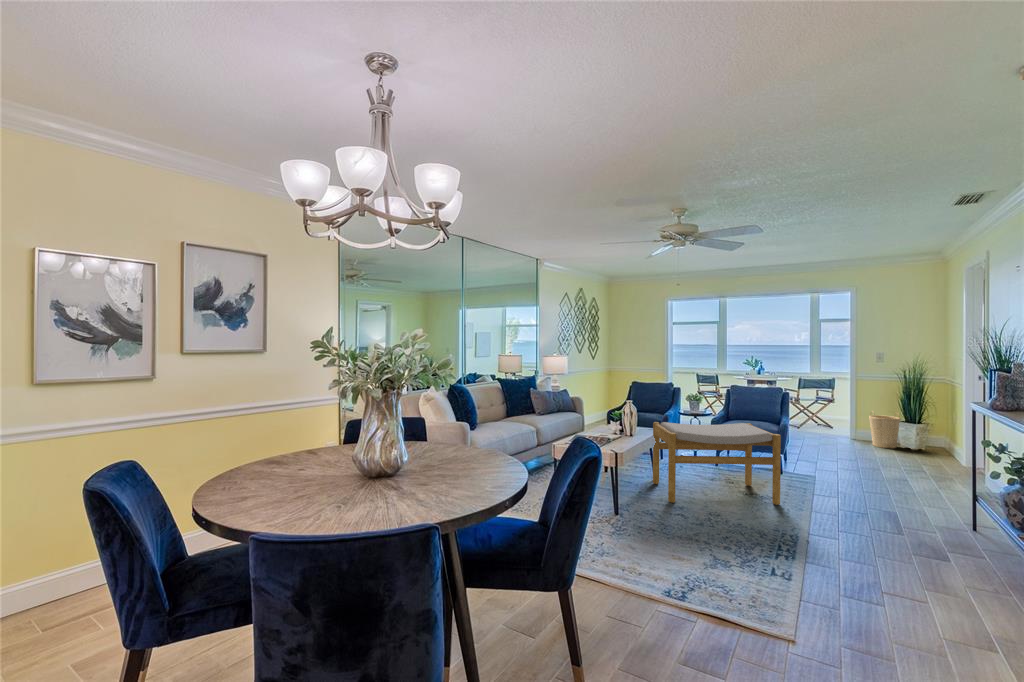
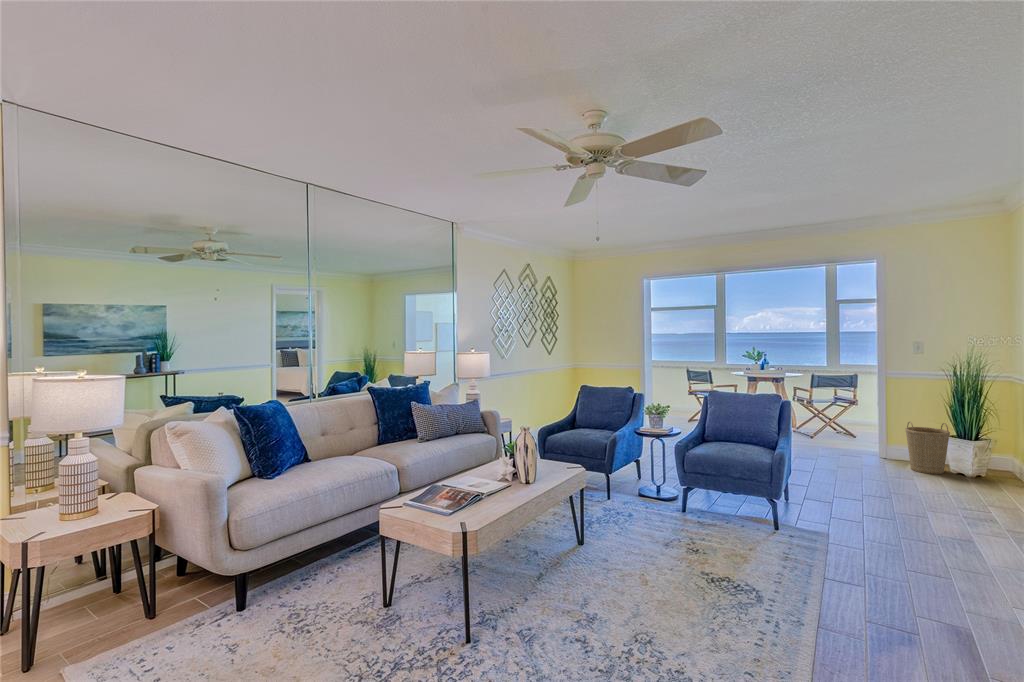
footstool: present [653,422,781,505] -> none [570,458,763,601]

